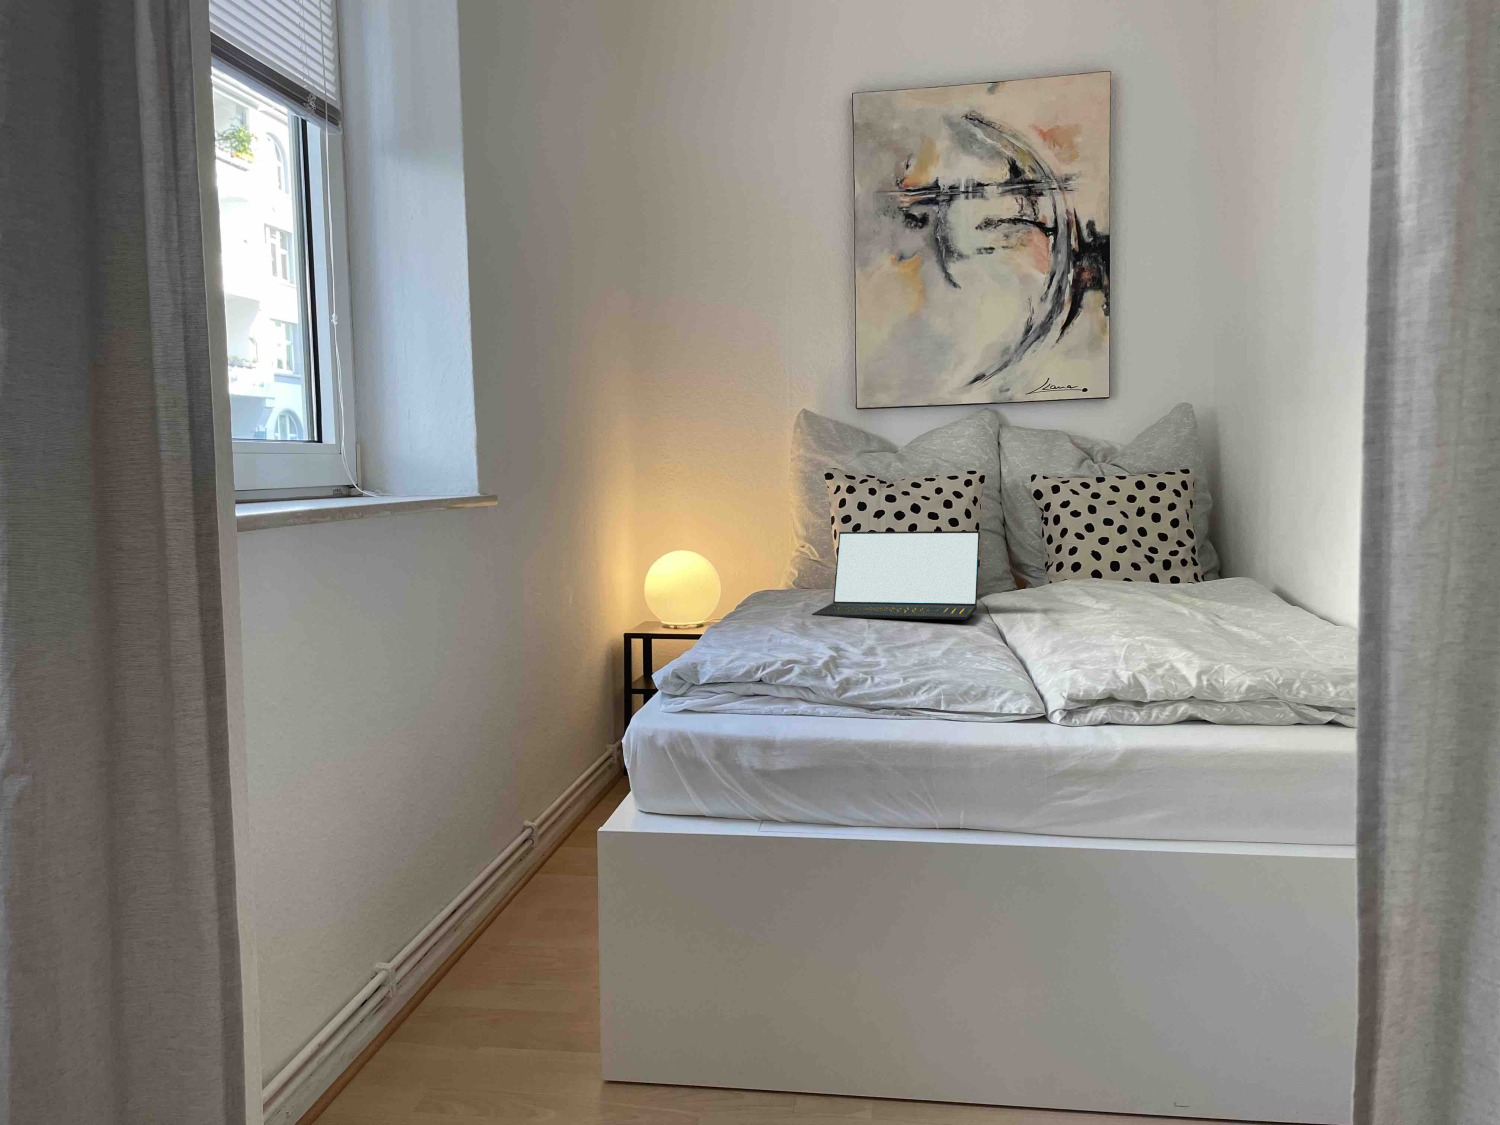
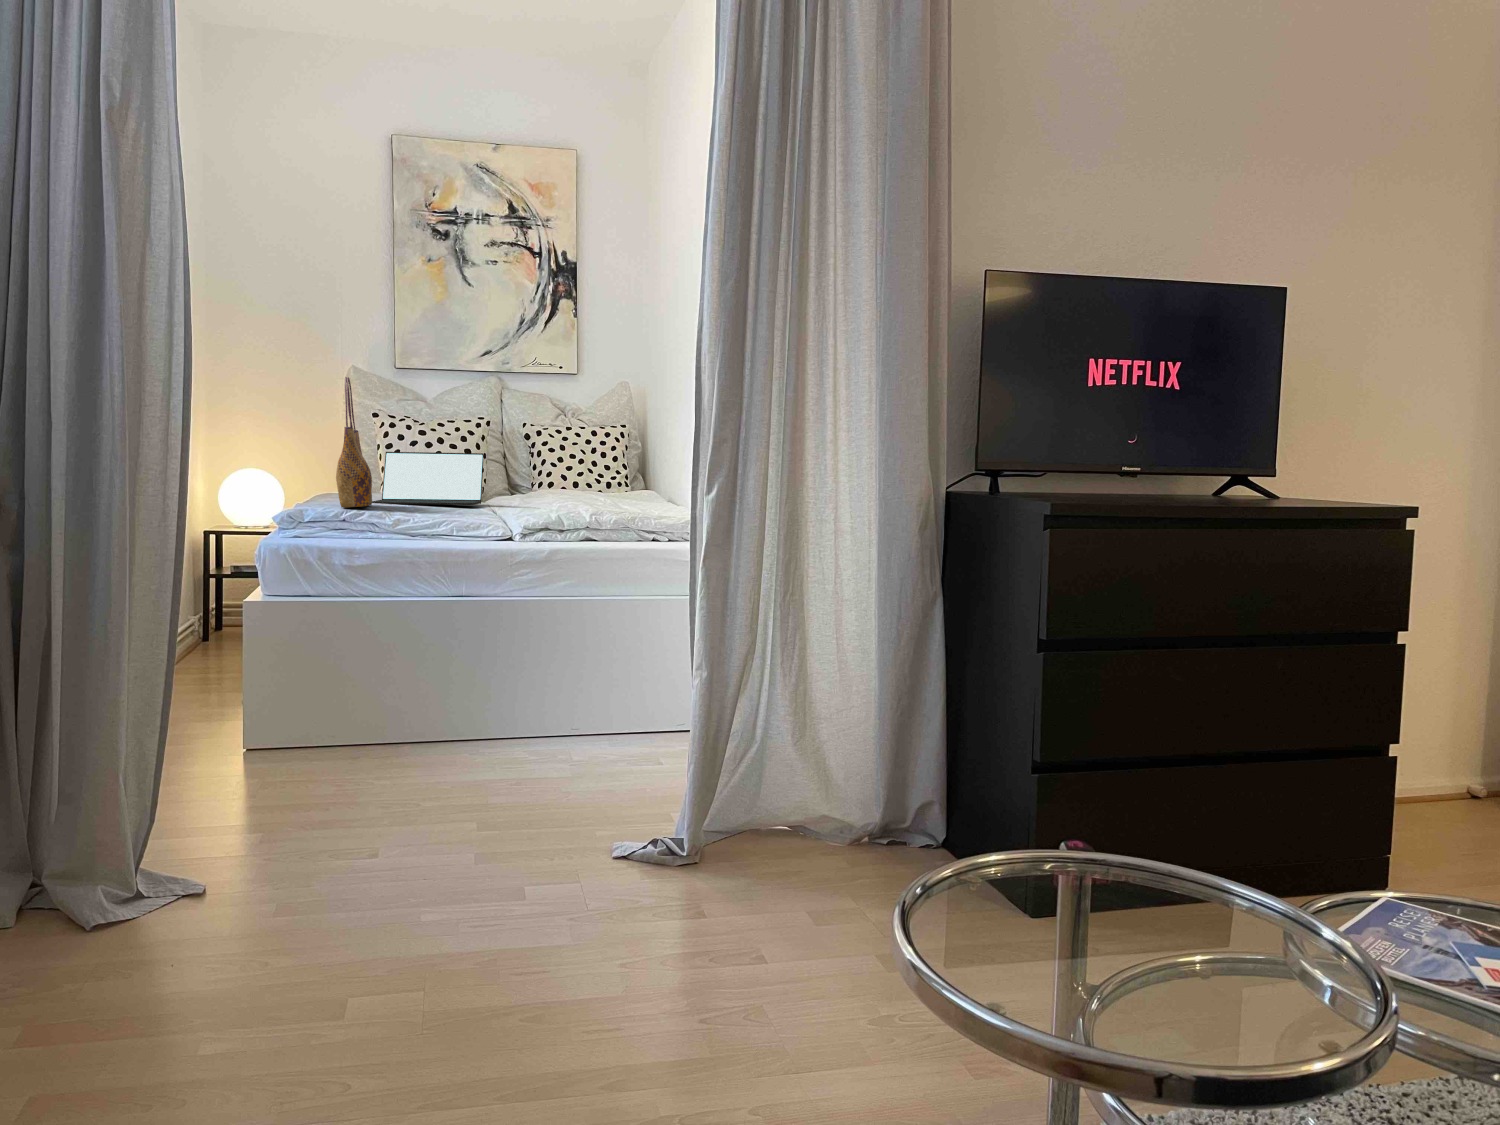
tote bag: none [755,434,814,646] -> present [336,377,372,508]

